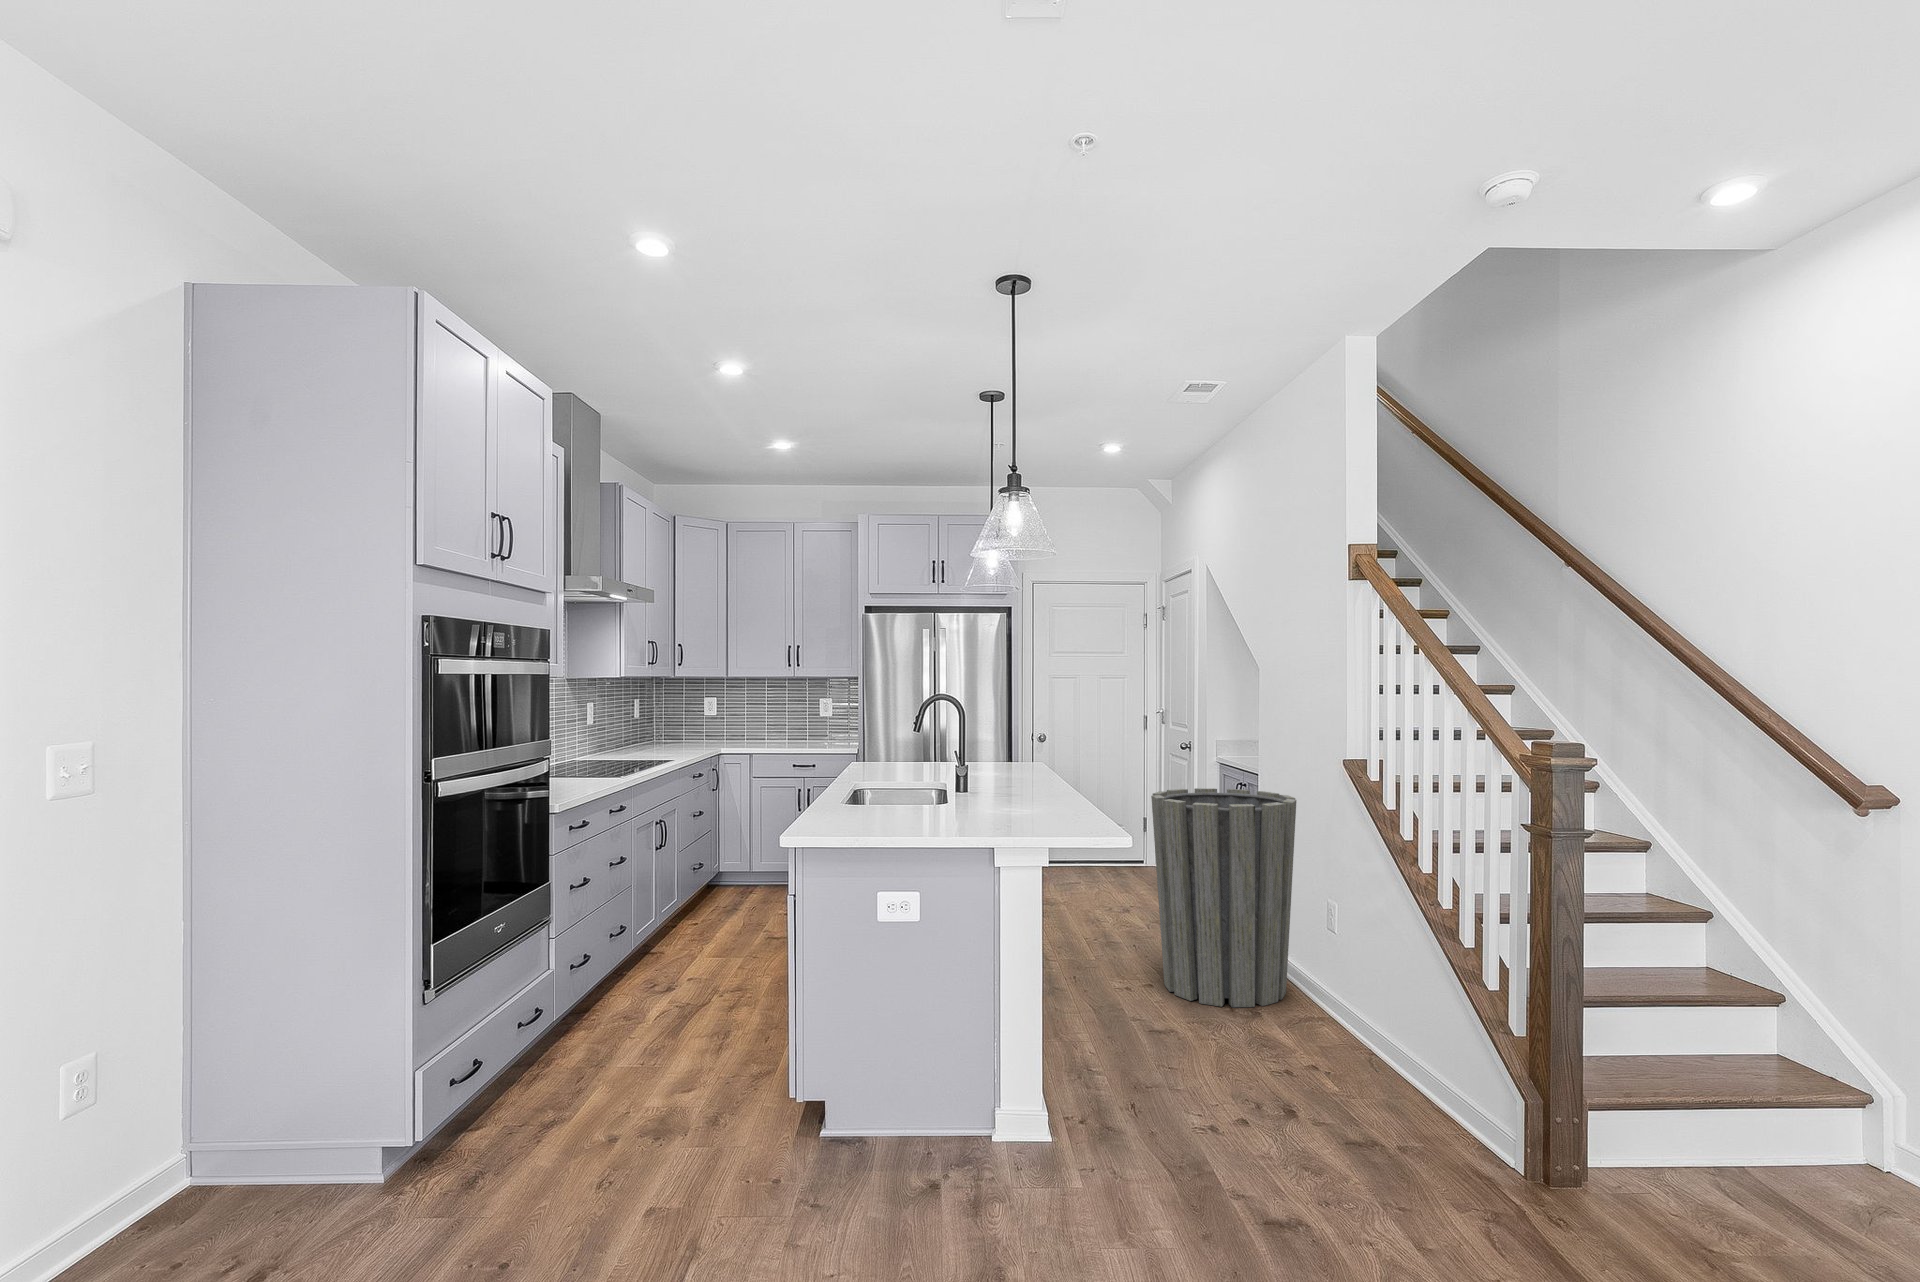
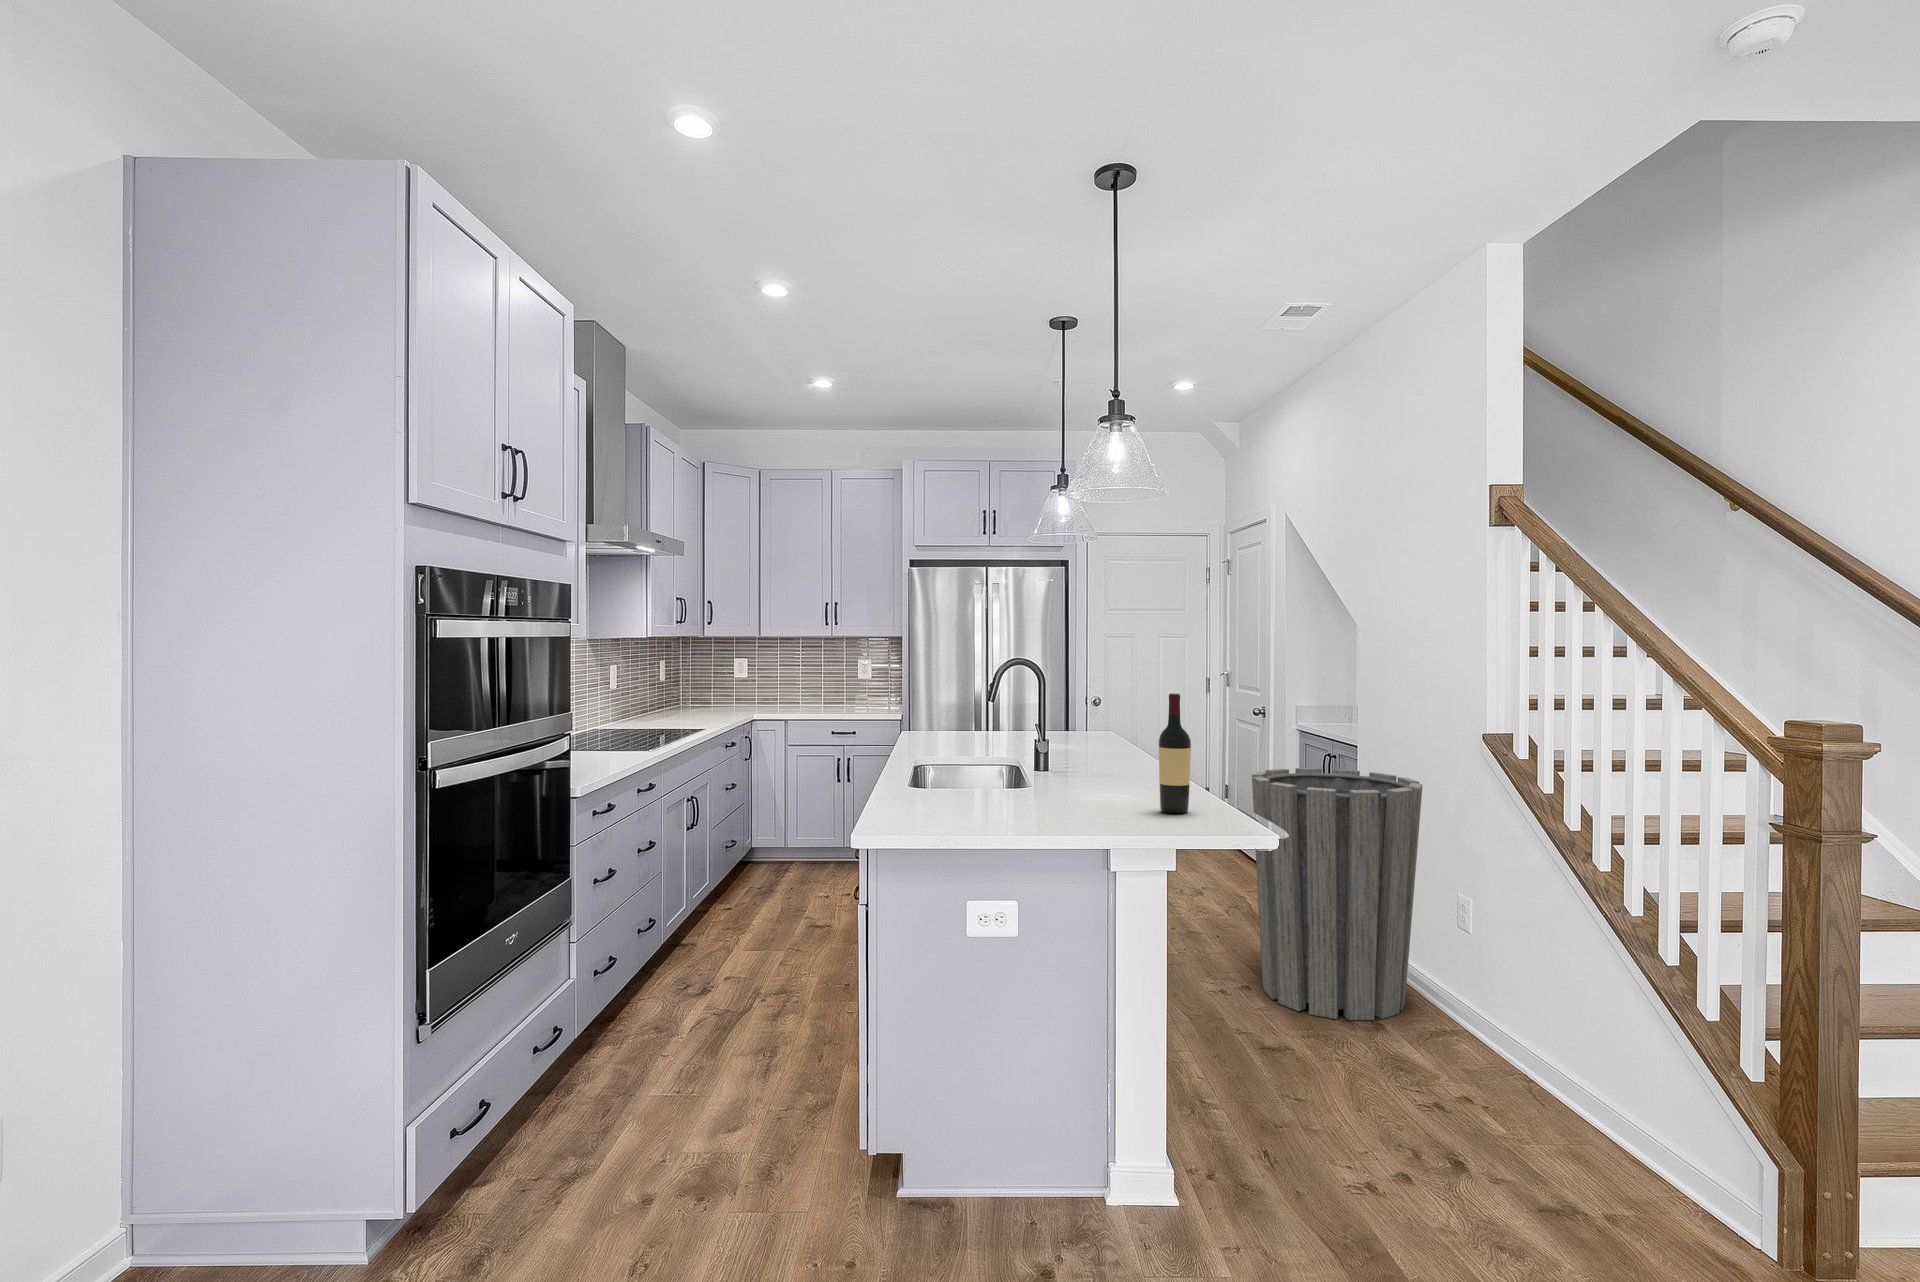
wine bottle: none [1040,718,1066,817] -> present [1159,694,1191,814]

